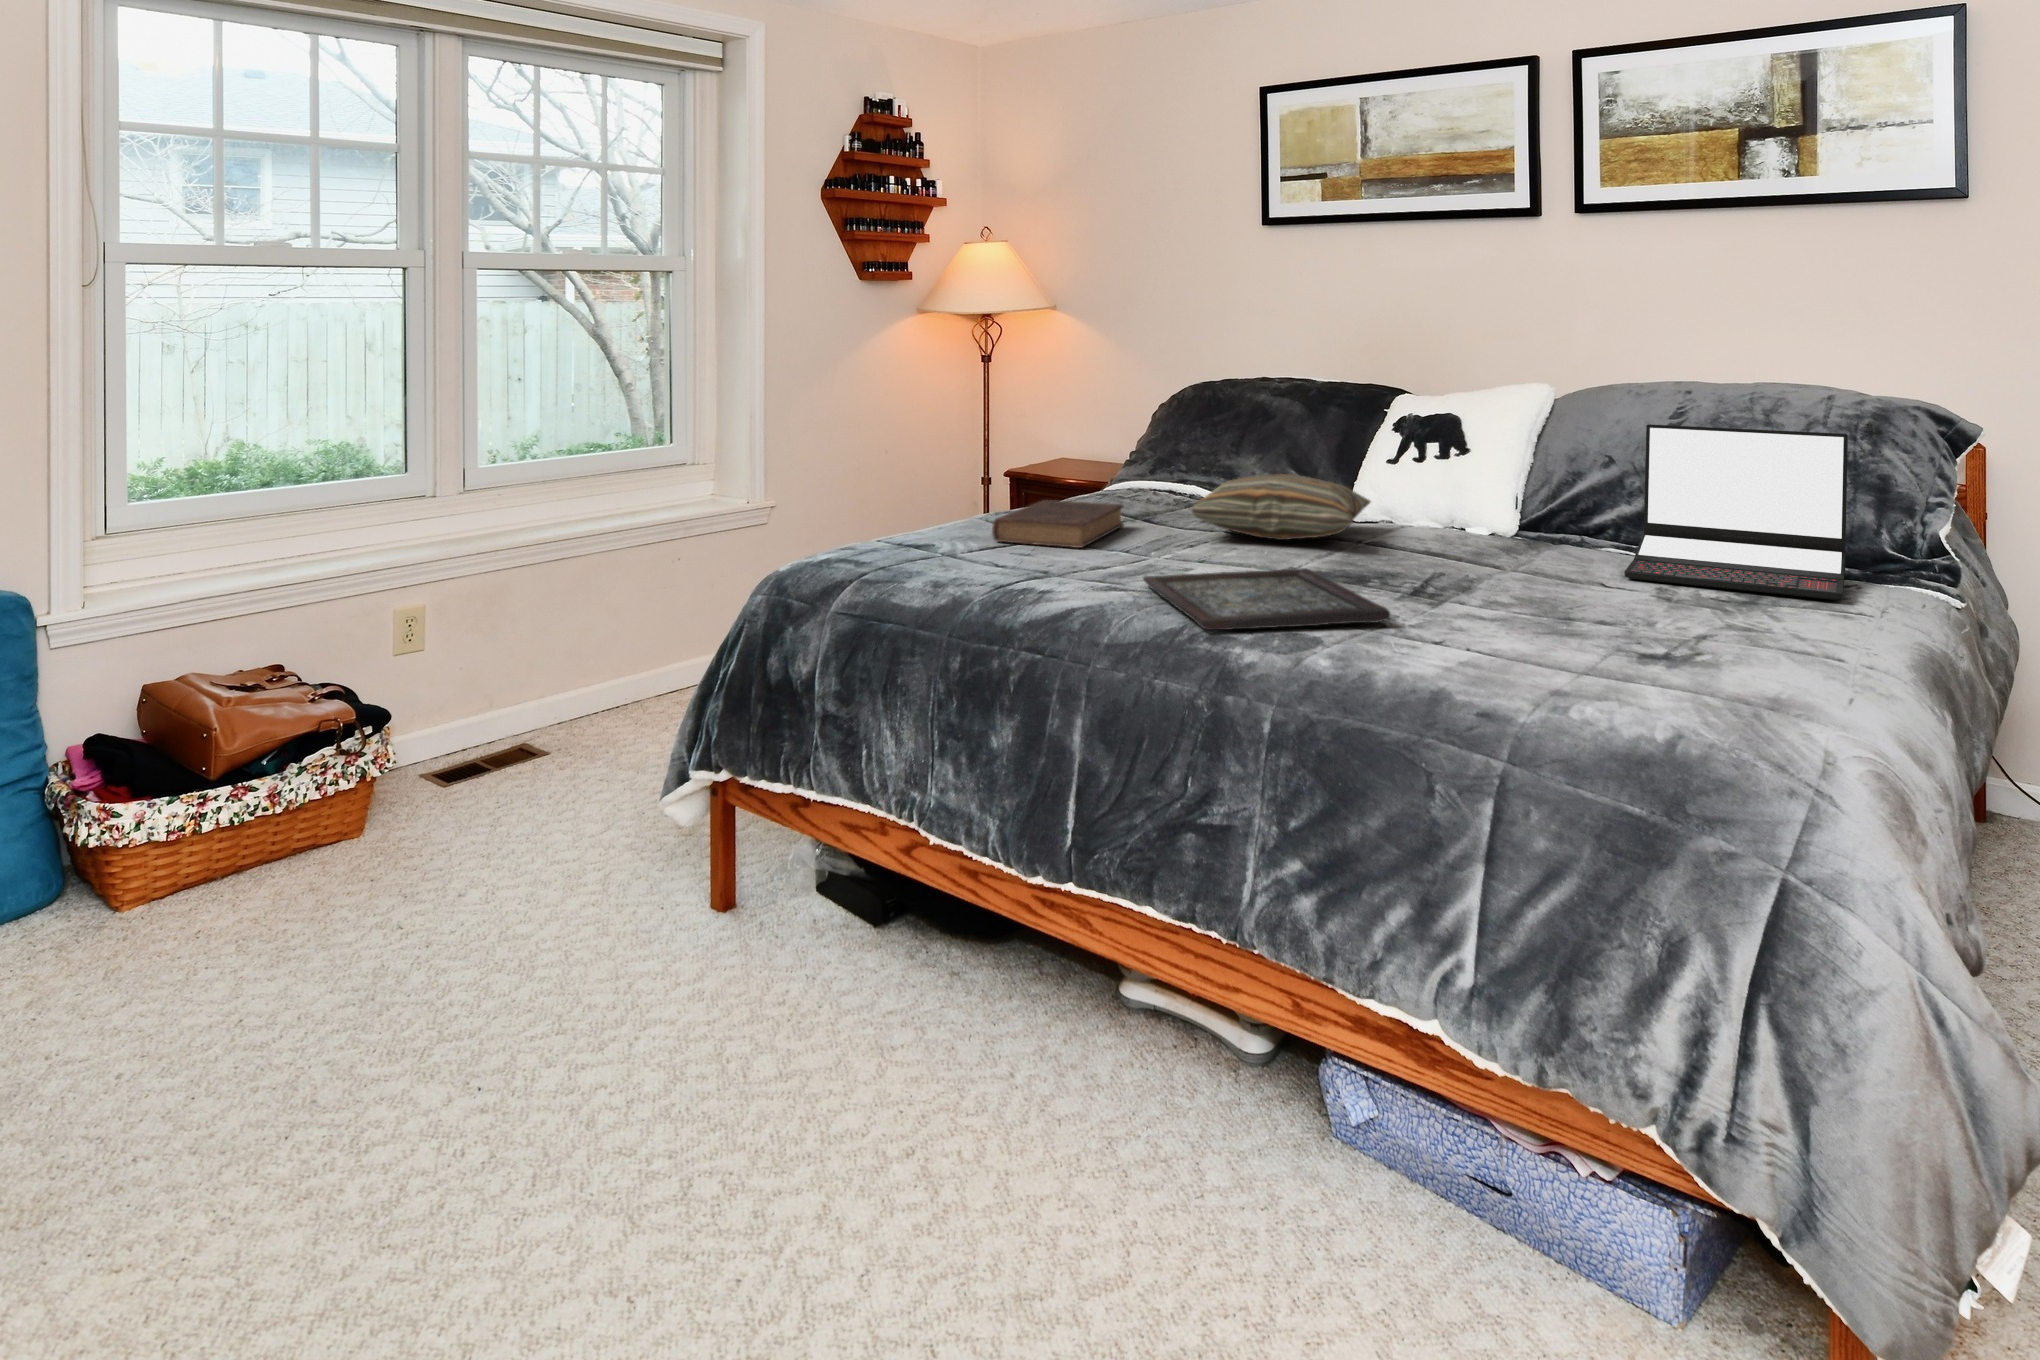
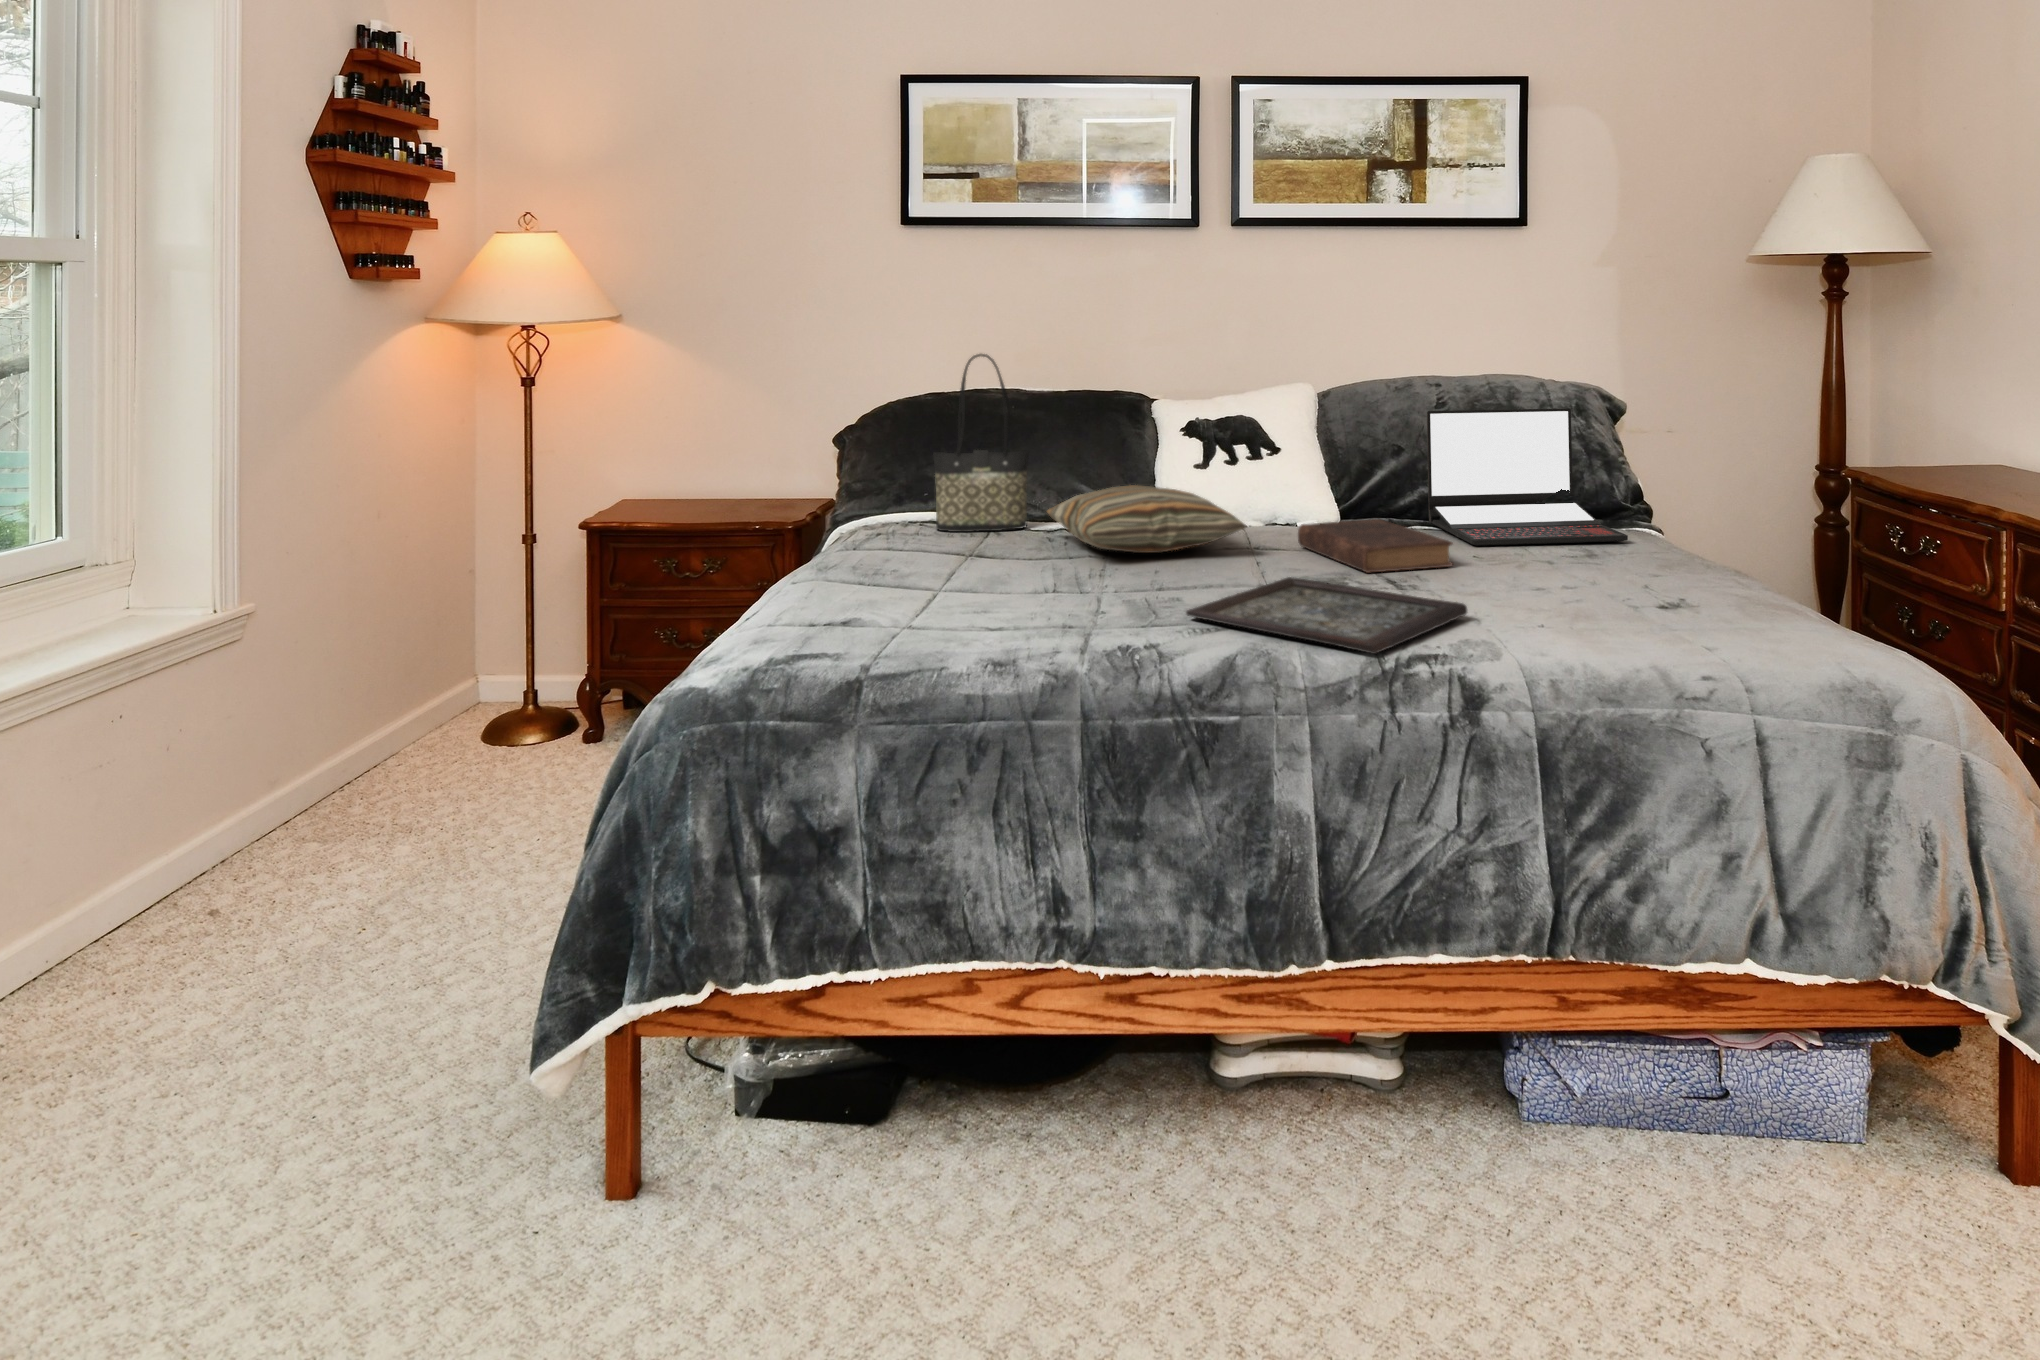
tote bag: none [1156,342,1238,509] -> present [933,354,1029,532]
book: present [992,500,1124,548] -> present [1298,519,1453,573]

